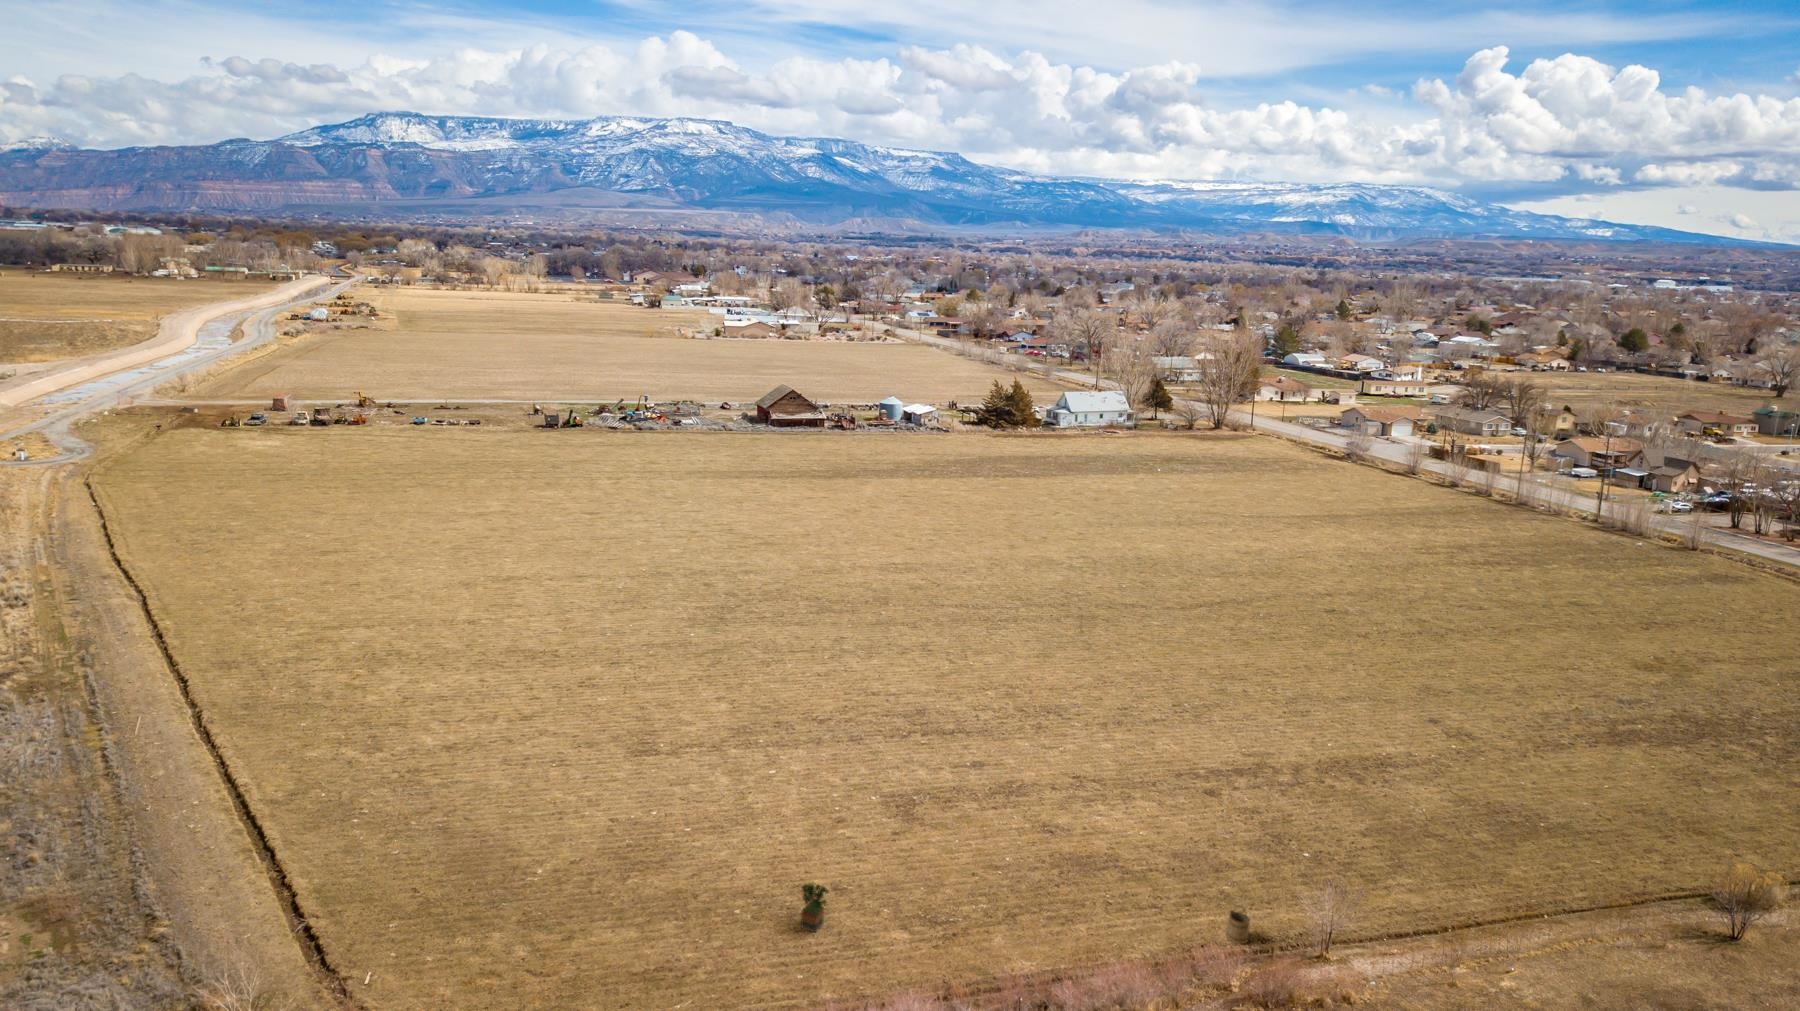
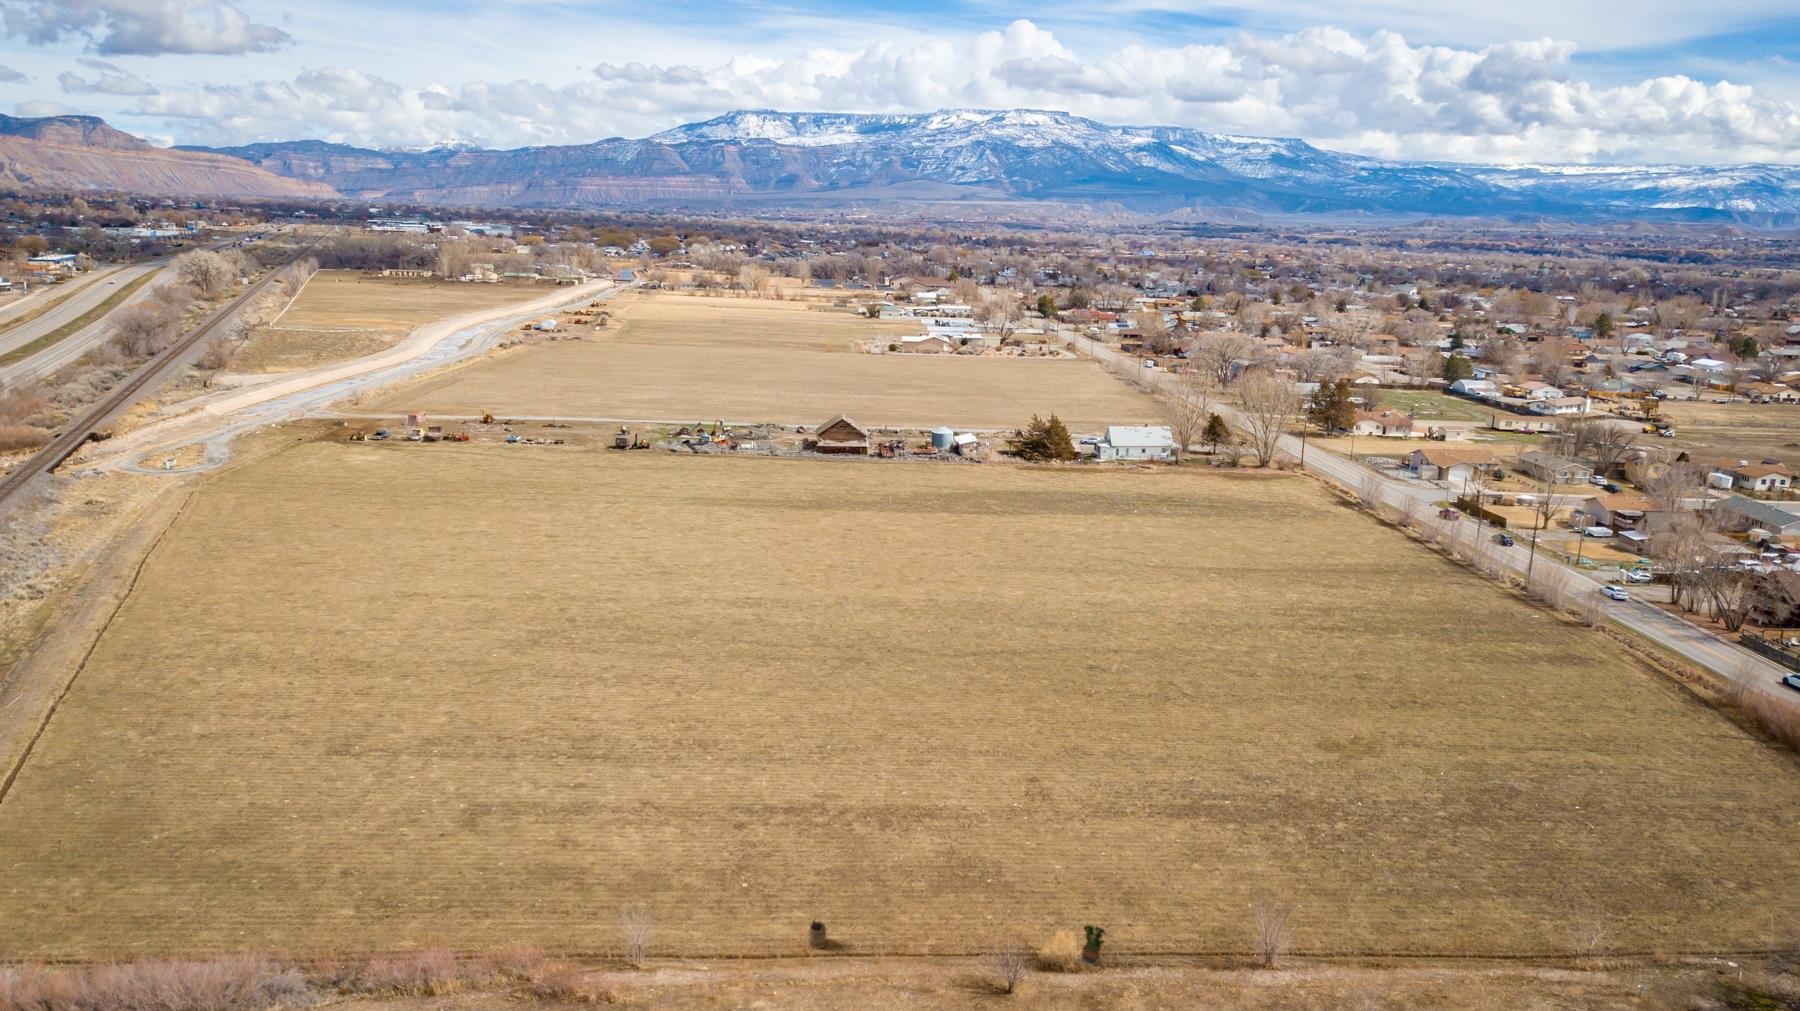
potted tree: present [801,884,829,932] -> present [1082,925,1106,965]

